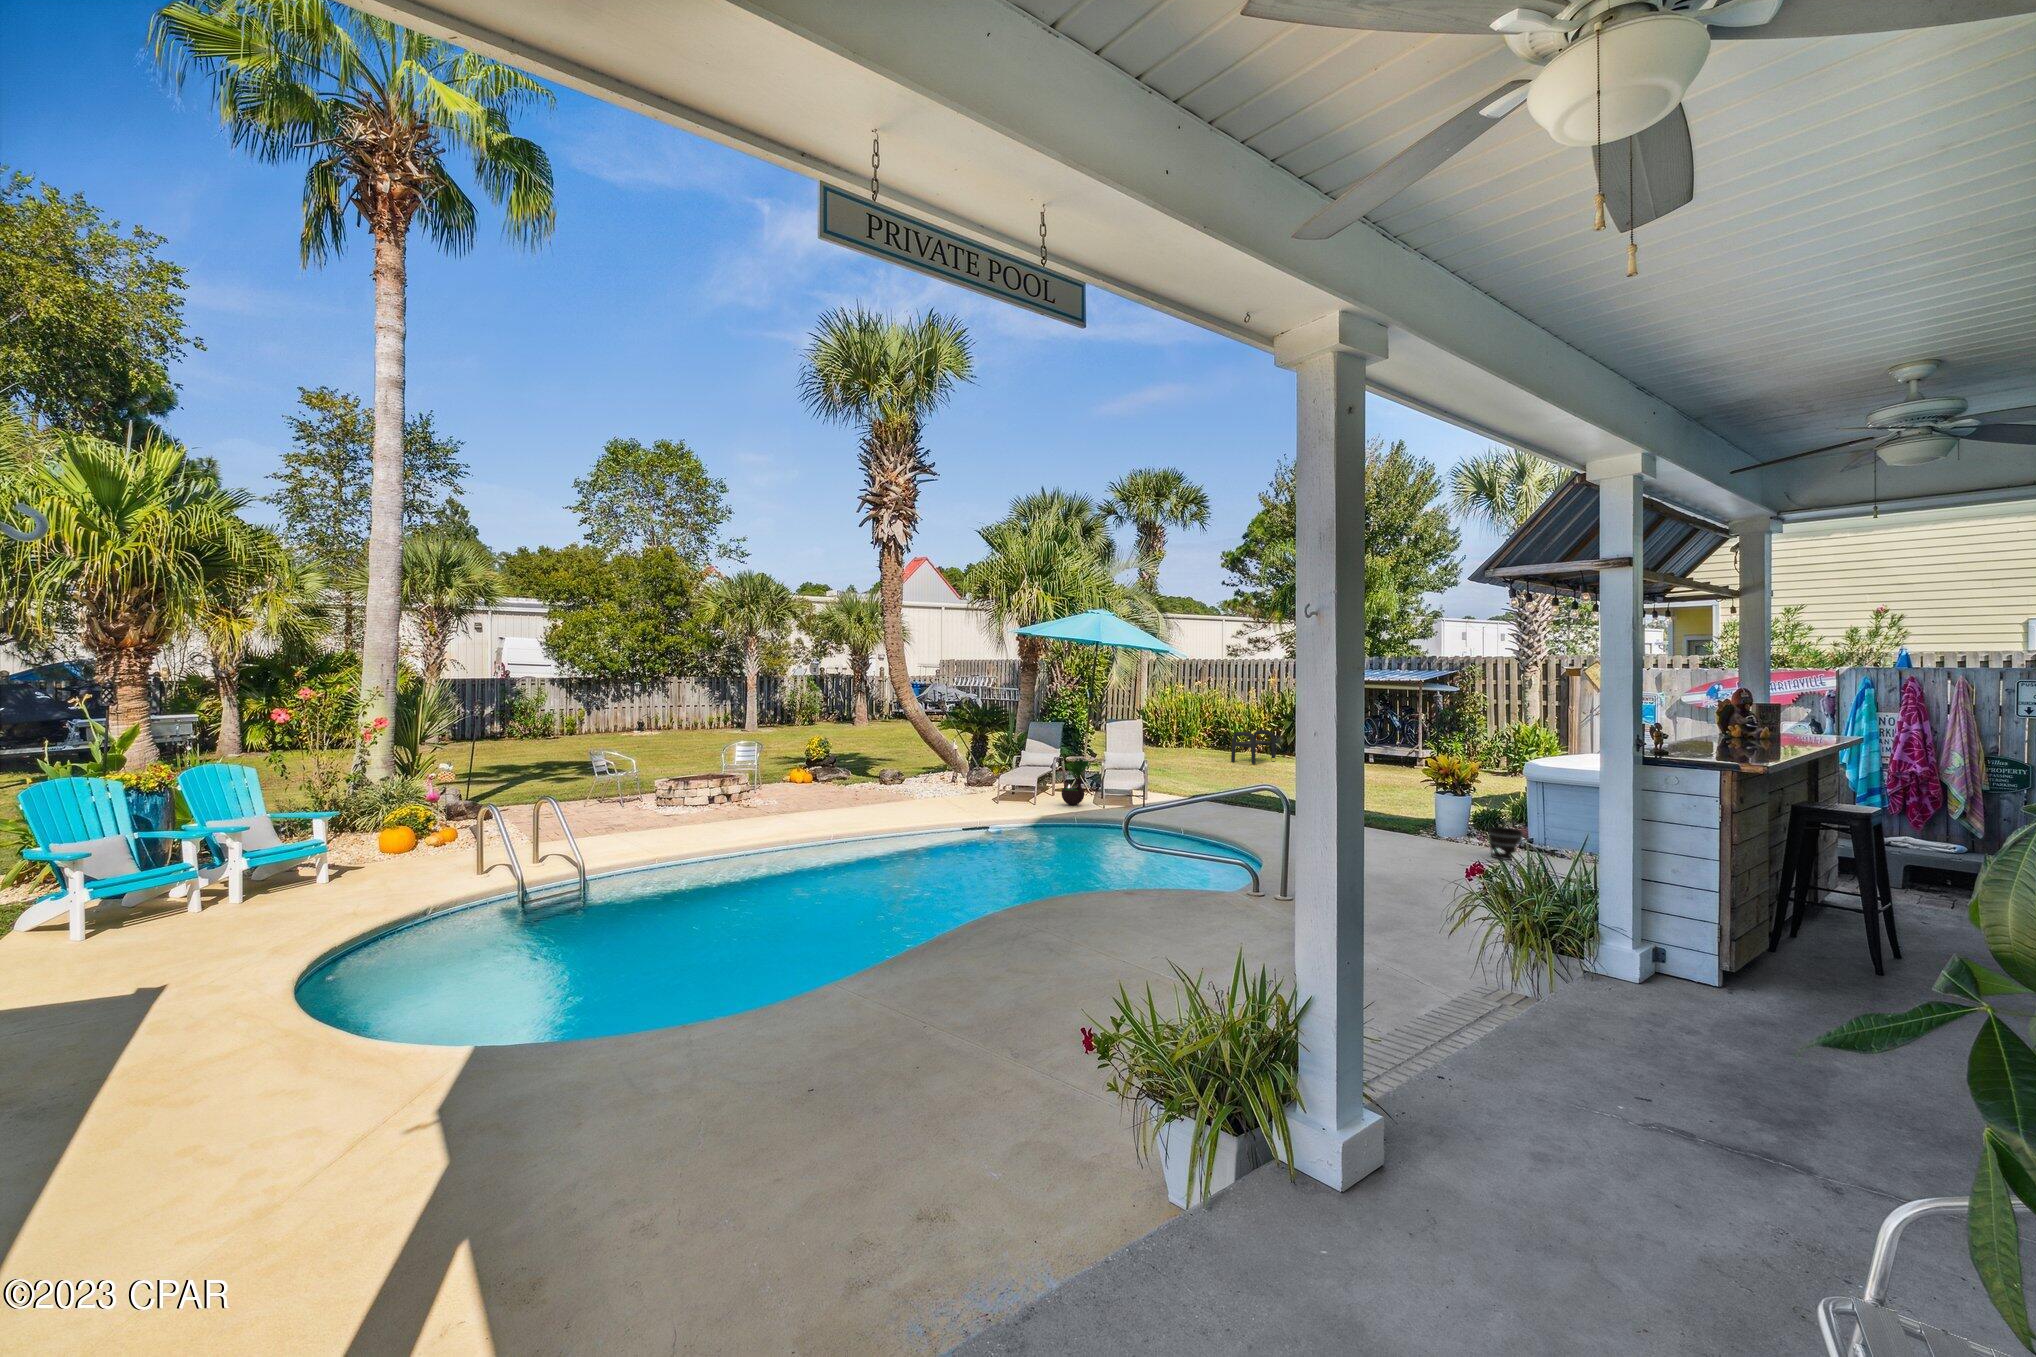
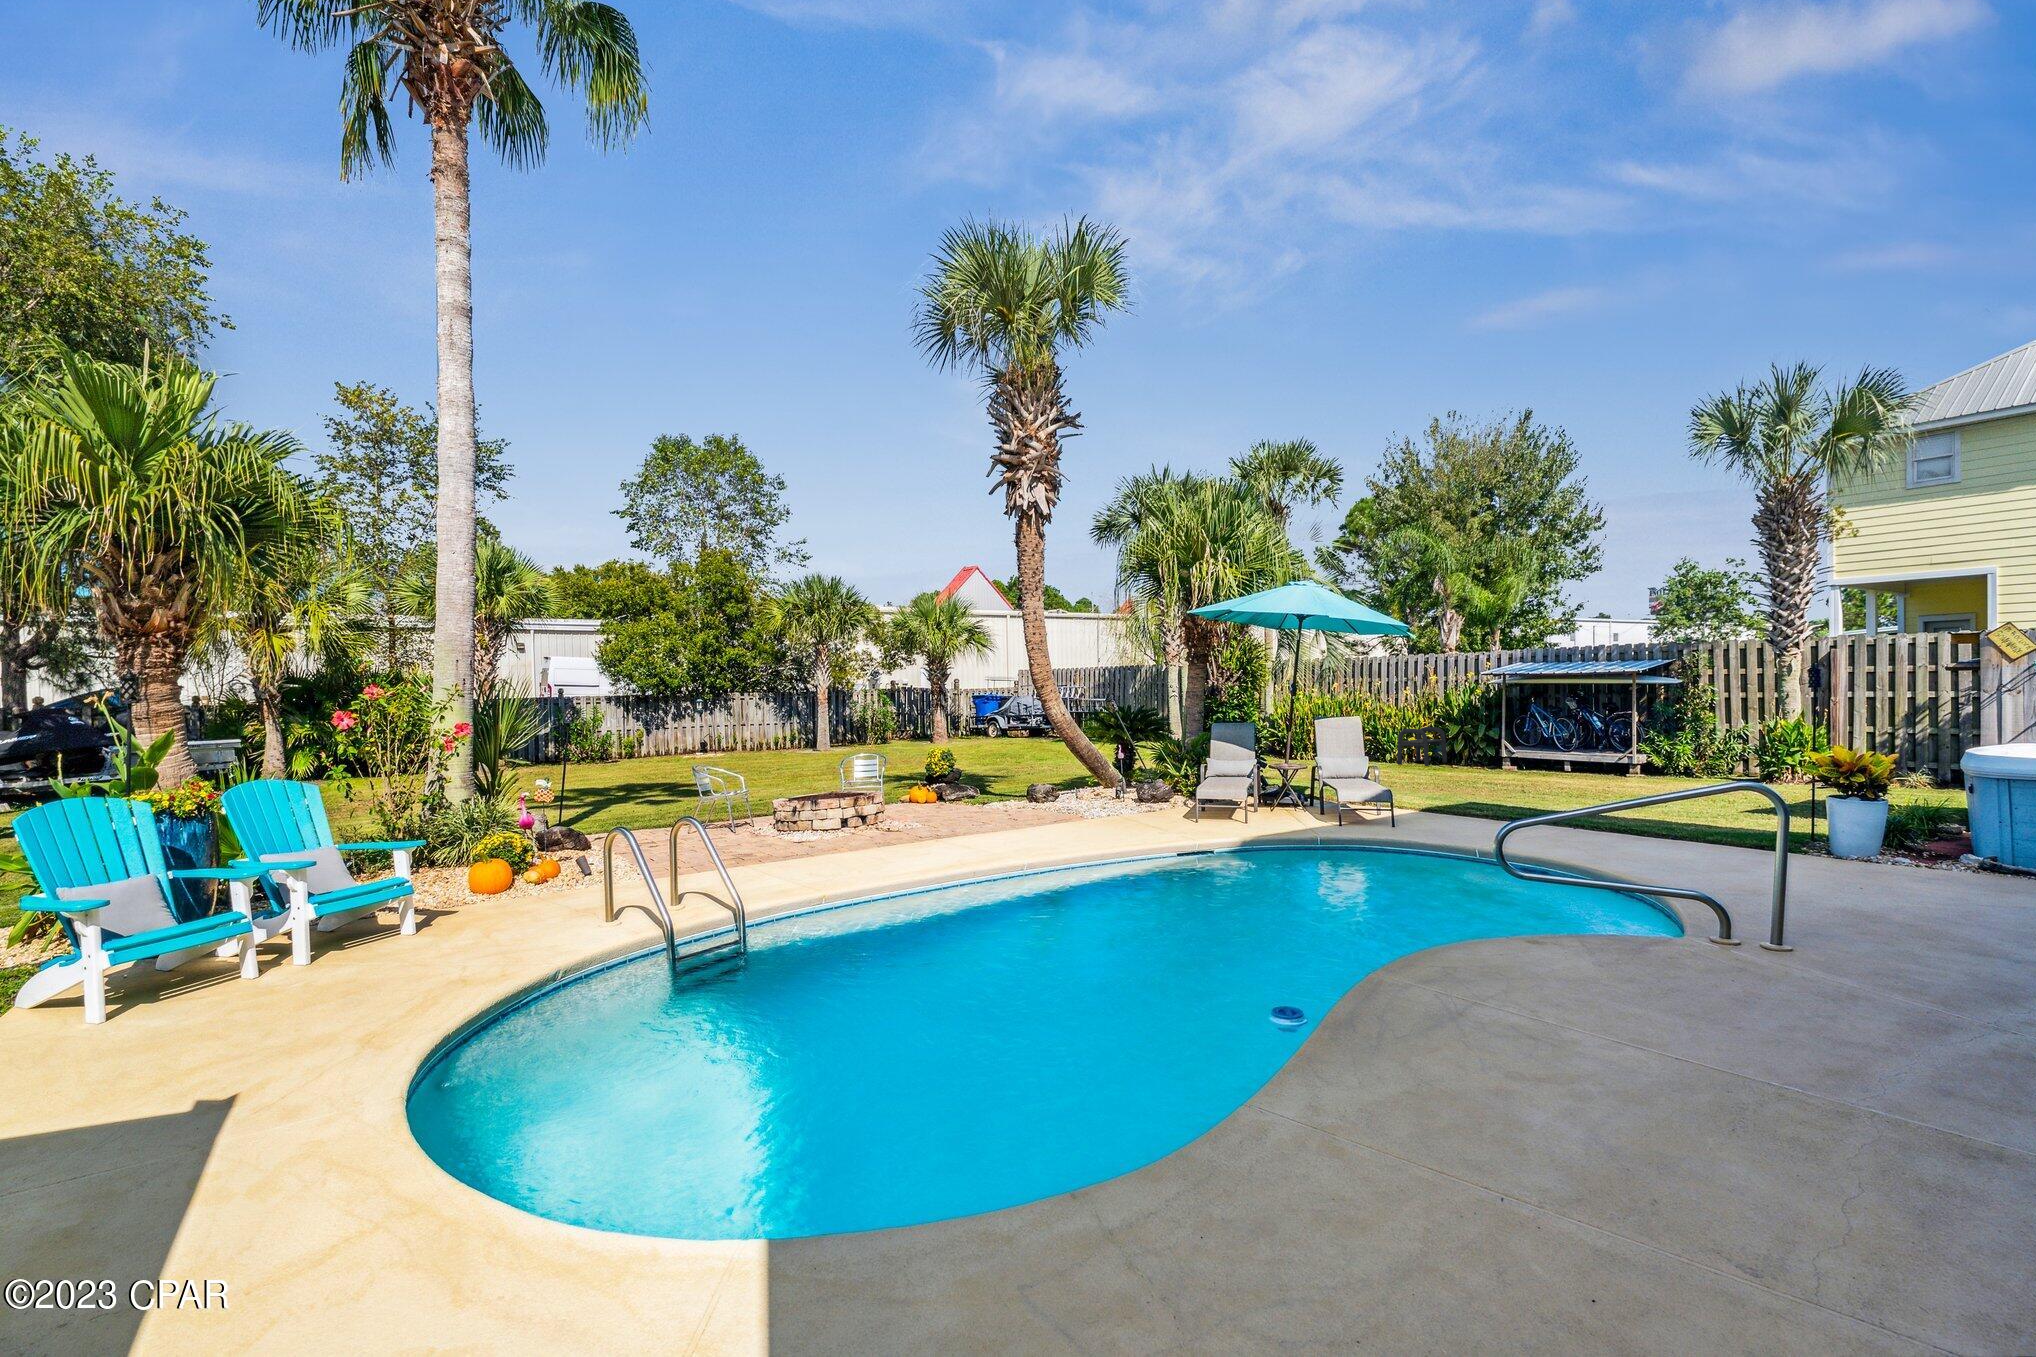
potted tree: present [1062,757,1089,805] -> none [1259,750,1297,814]
bucket: present [1489,827,1523,860] -> none [1909,819,1969,863]

